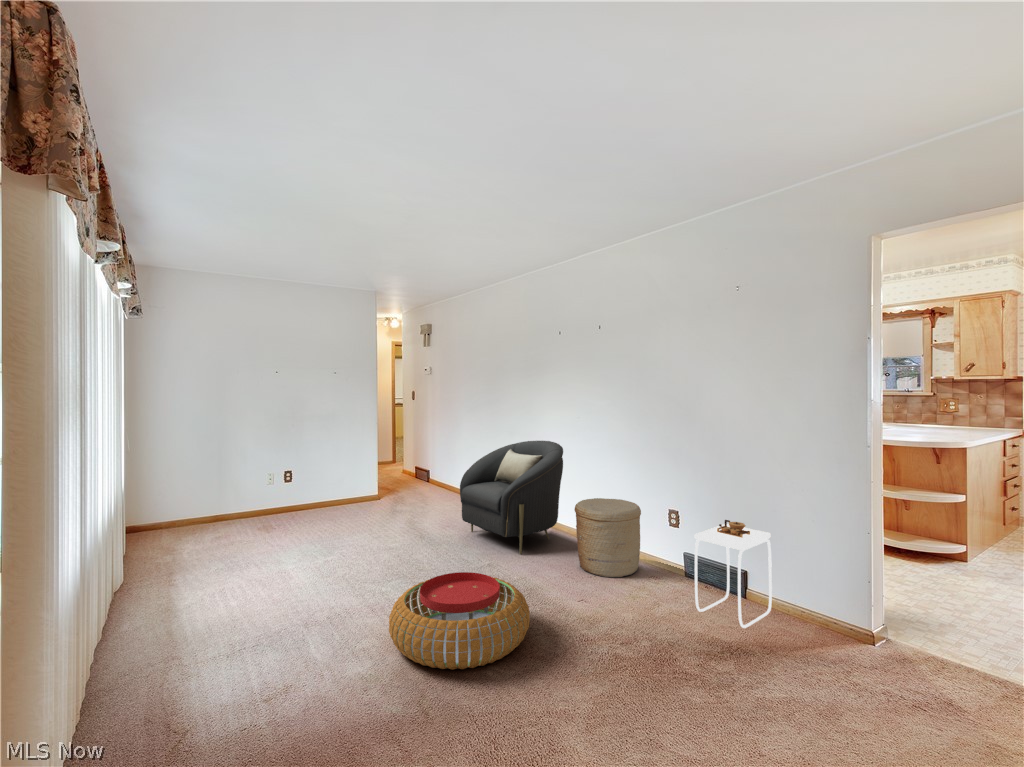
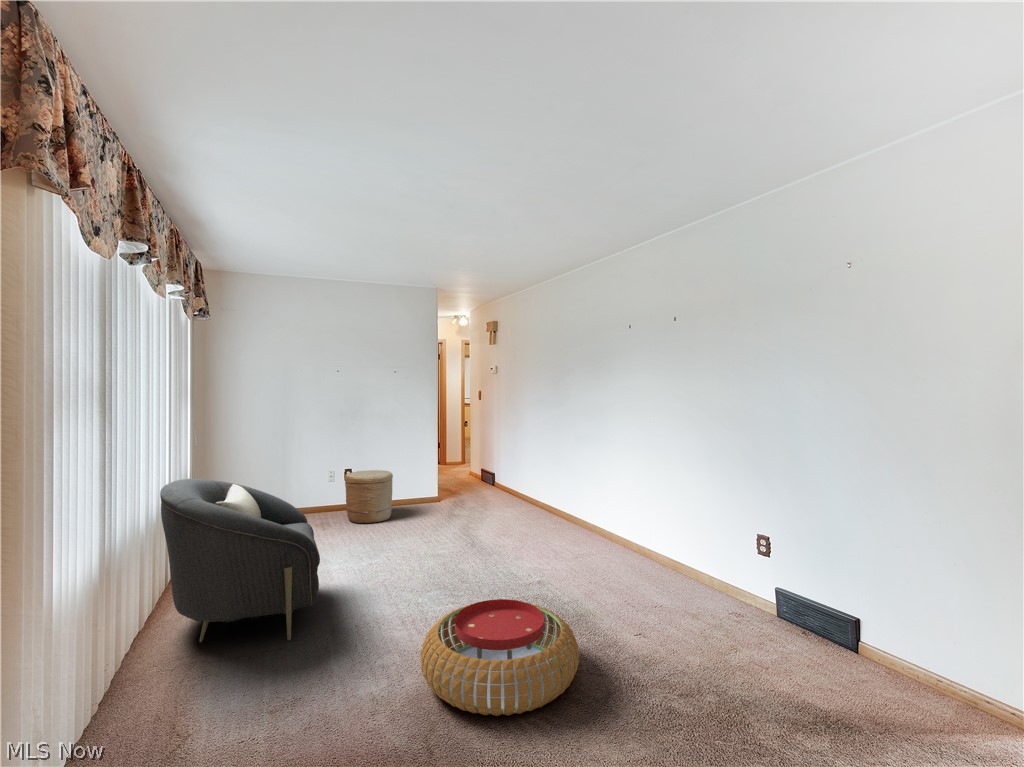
armchair: present [460,441,563,554] -> present [160,479,320,642]
woven basket: present [575,498,641,577] -> present [344,470,393,523]
side table: present [695,520,772,628] -> none [786,555,889,694]

